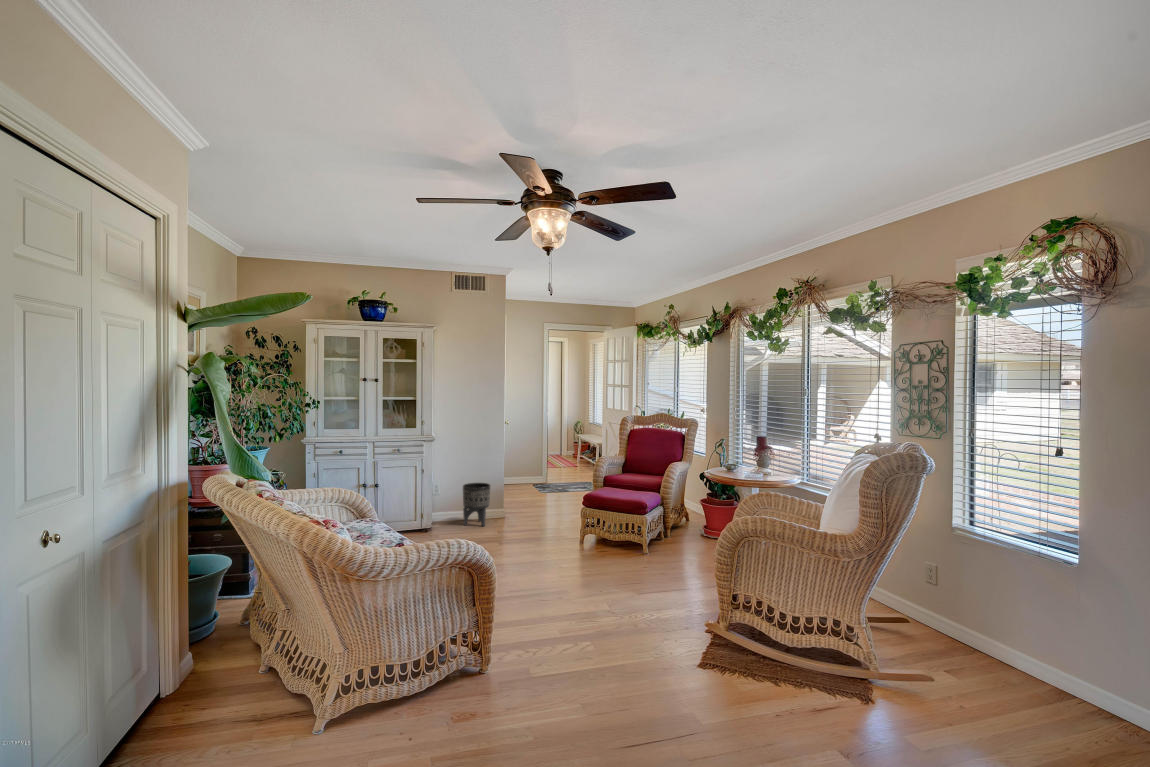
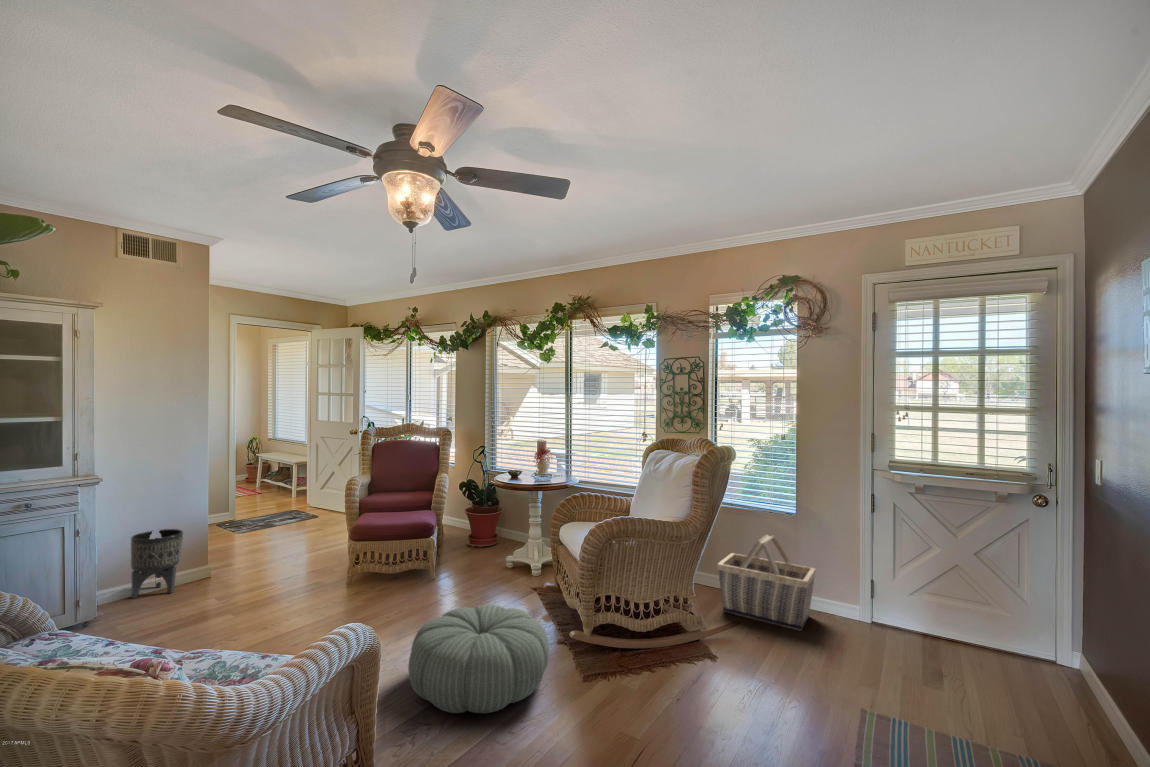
pouf: none [555,574,673,660] -> present [408,604,549,713]
basket: none [931,580,1099,719] -> present [718,534,816,630]

